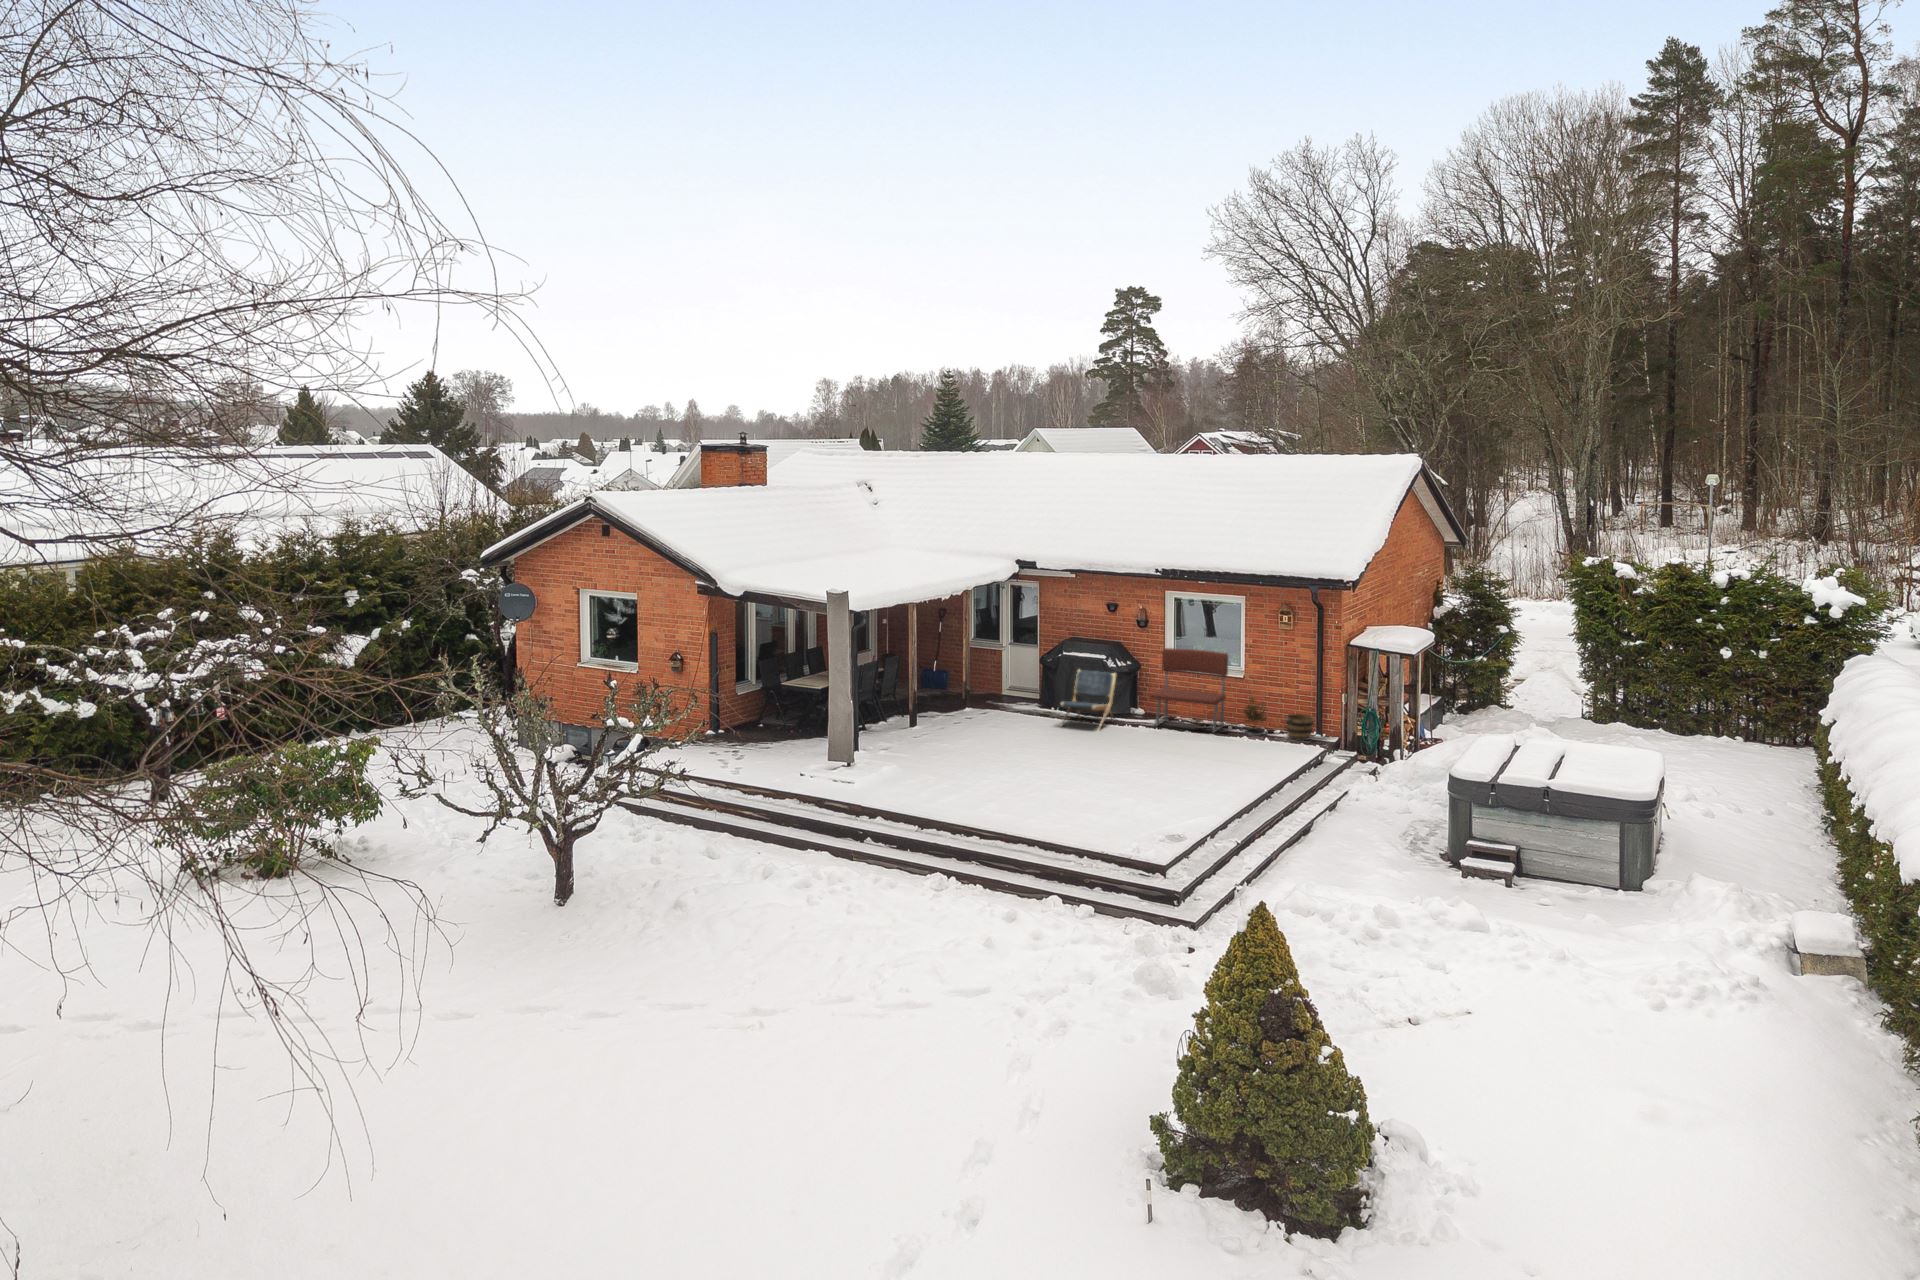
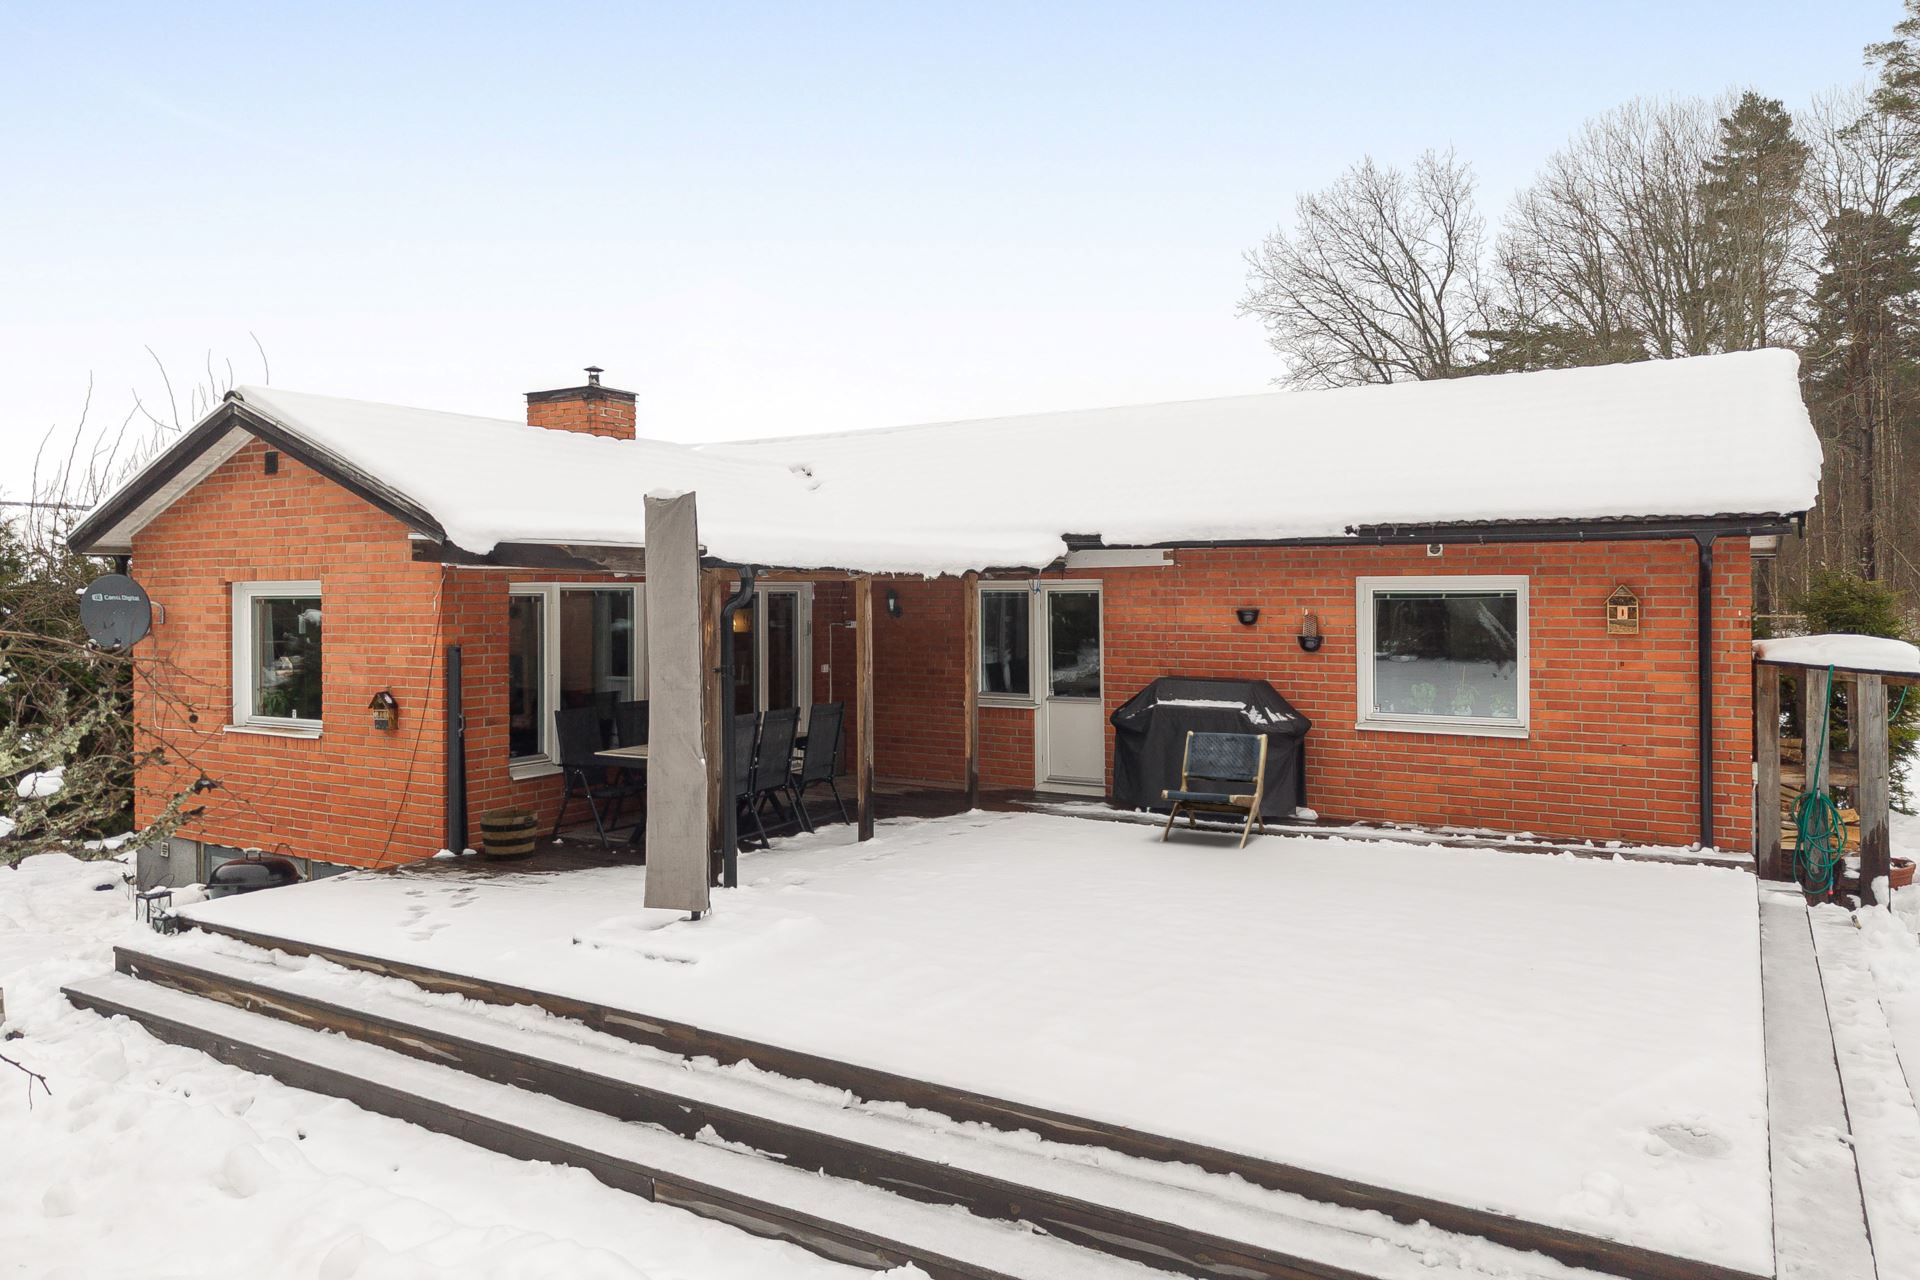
bench: present [1150,648,1228,733] -> none [1341,686,1495,849]
potted tree: present [1243,697,1267,736] -> none [1534,763,1593,853]
bucket: present [1286,714,1314,741] -> present [480,809,538,861]

